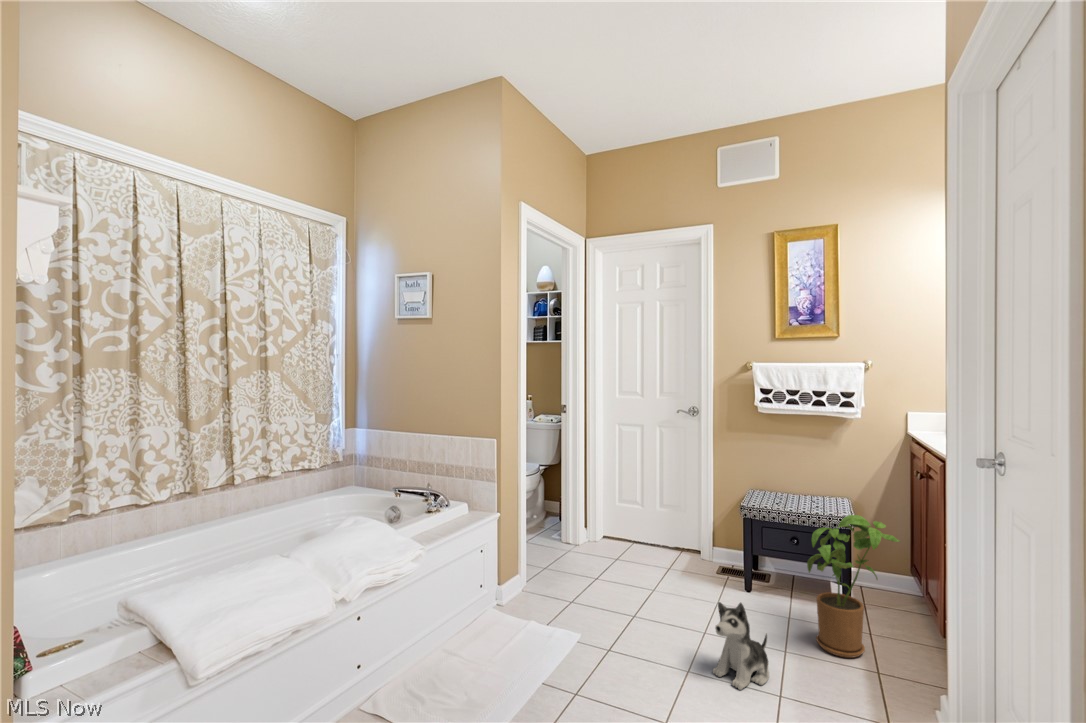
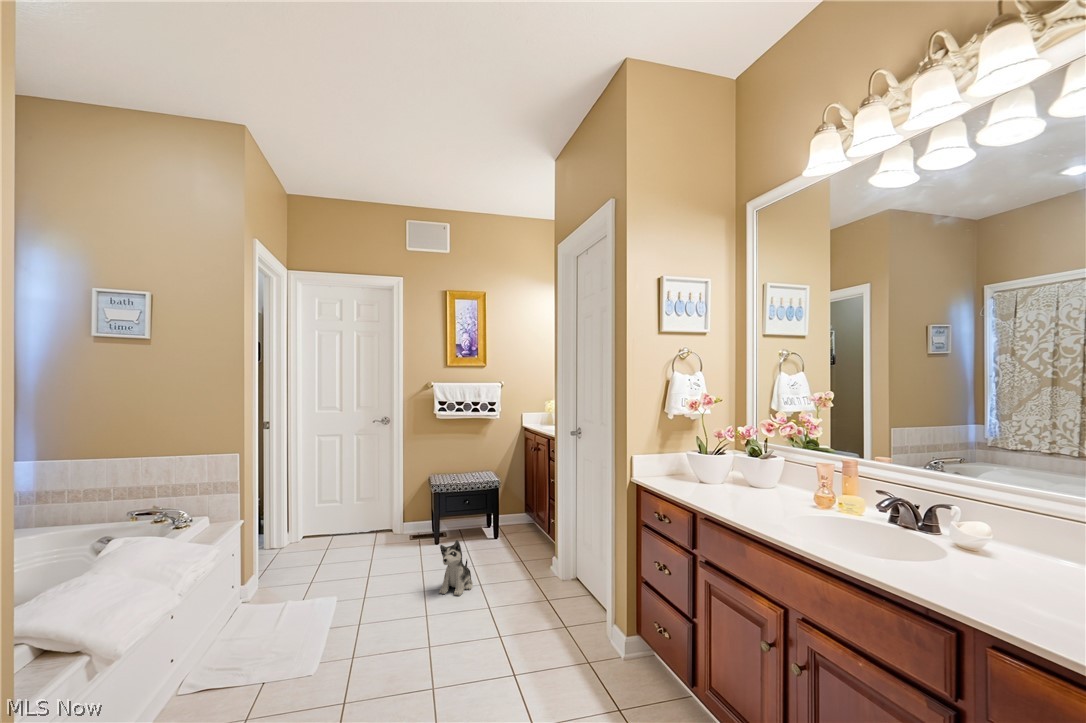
house plant: present [807,515,899,658] -> none [484,474,533,563]

